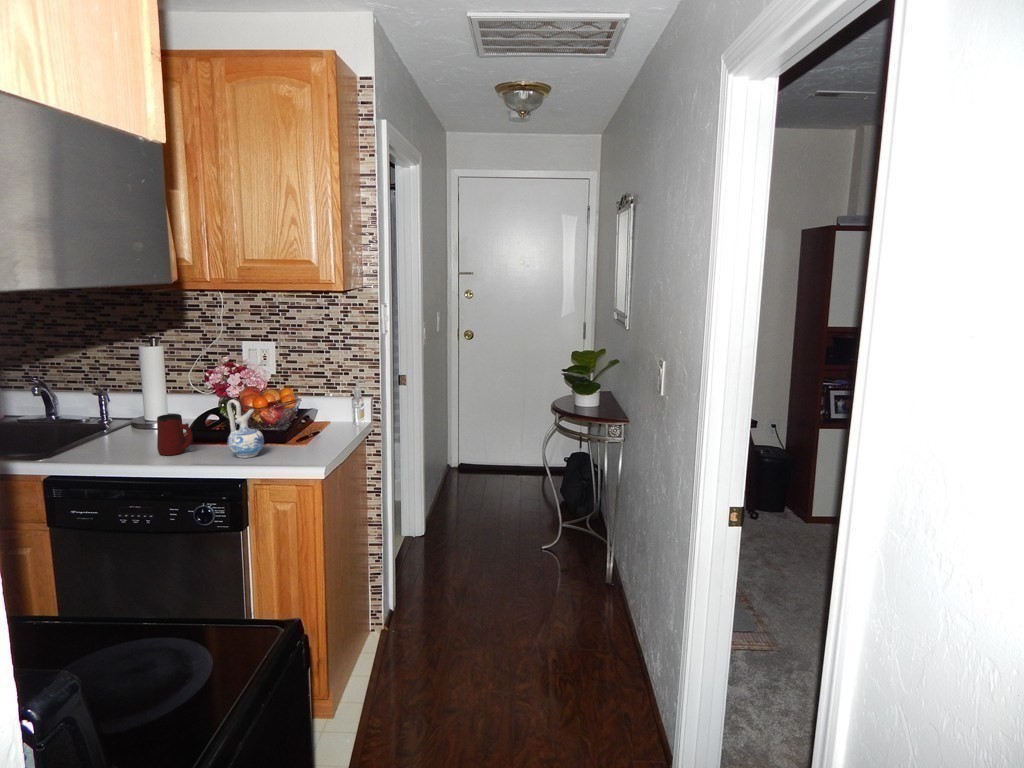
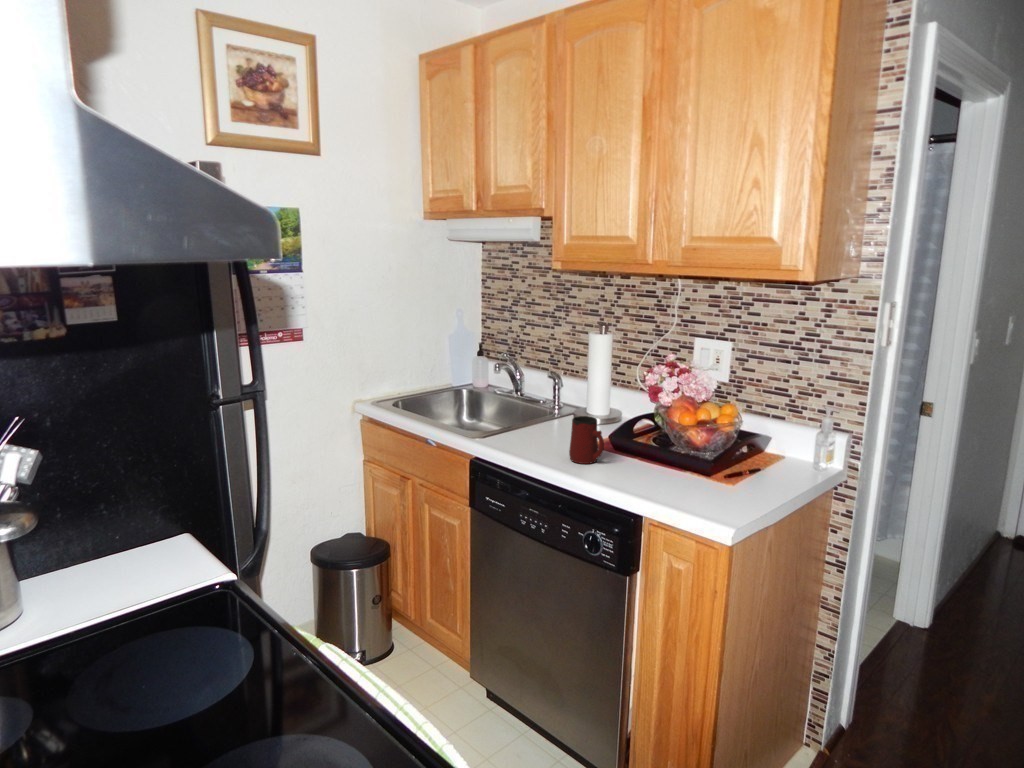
ceramic pitcher: present [227,400,264,458] -> none [633,413,676,488]

